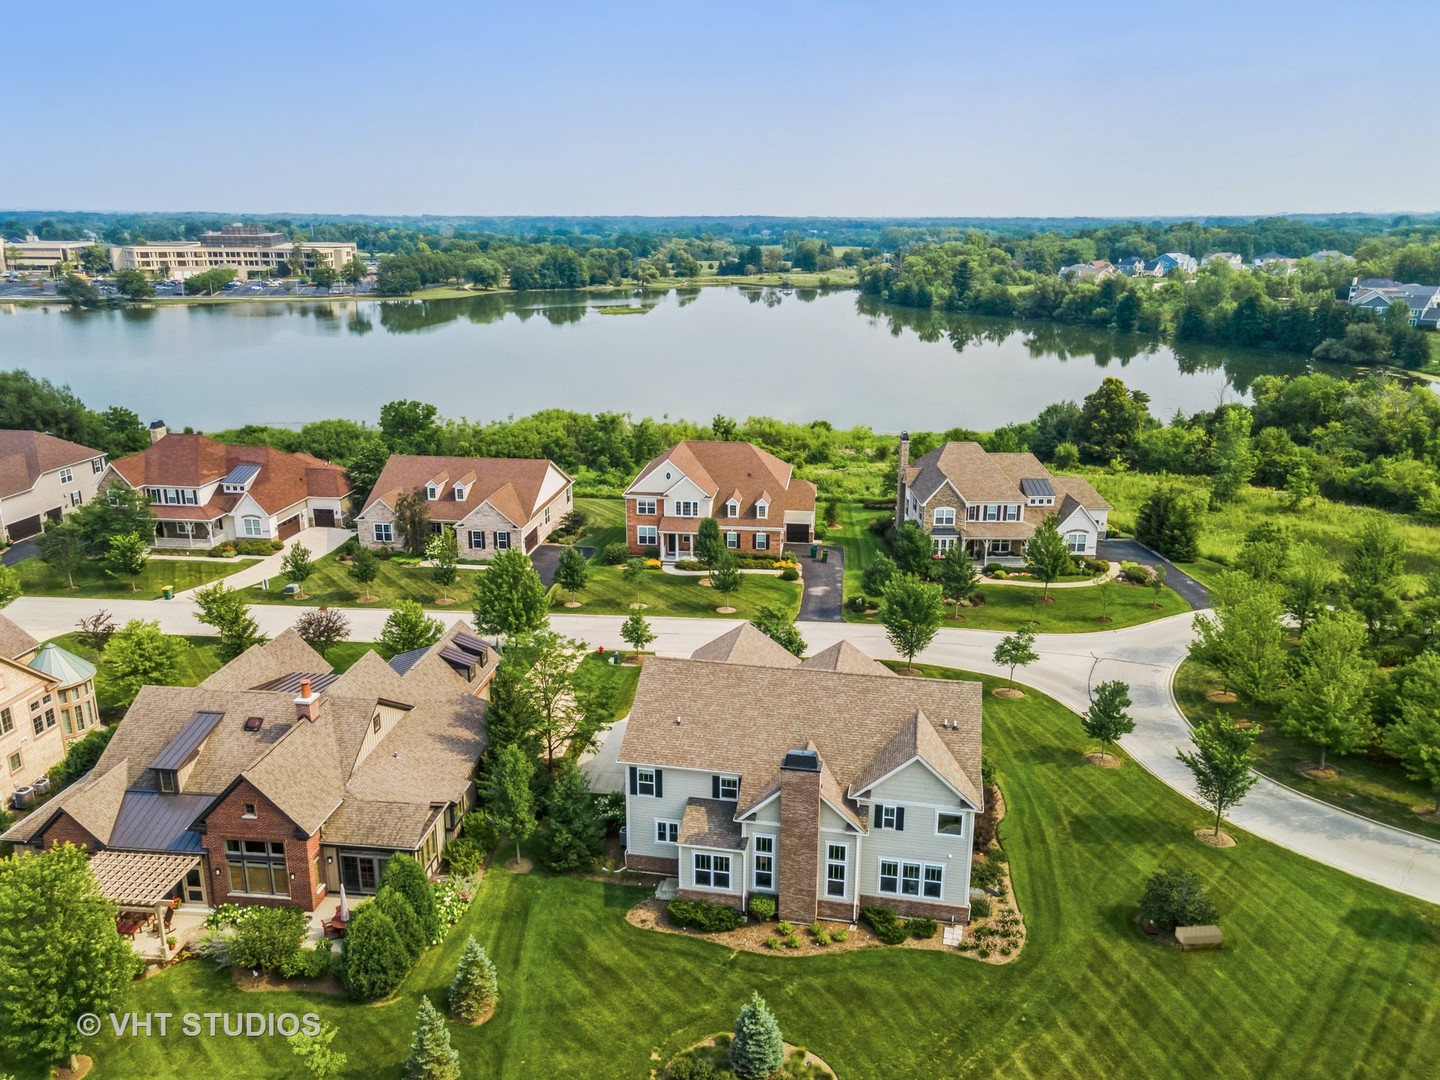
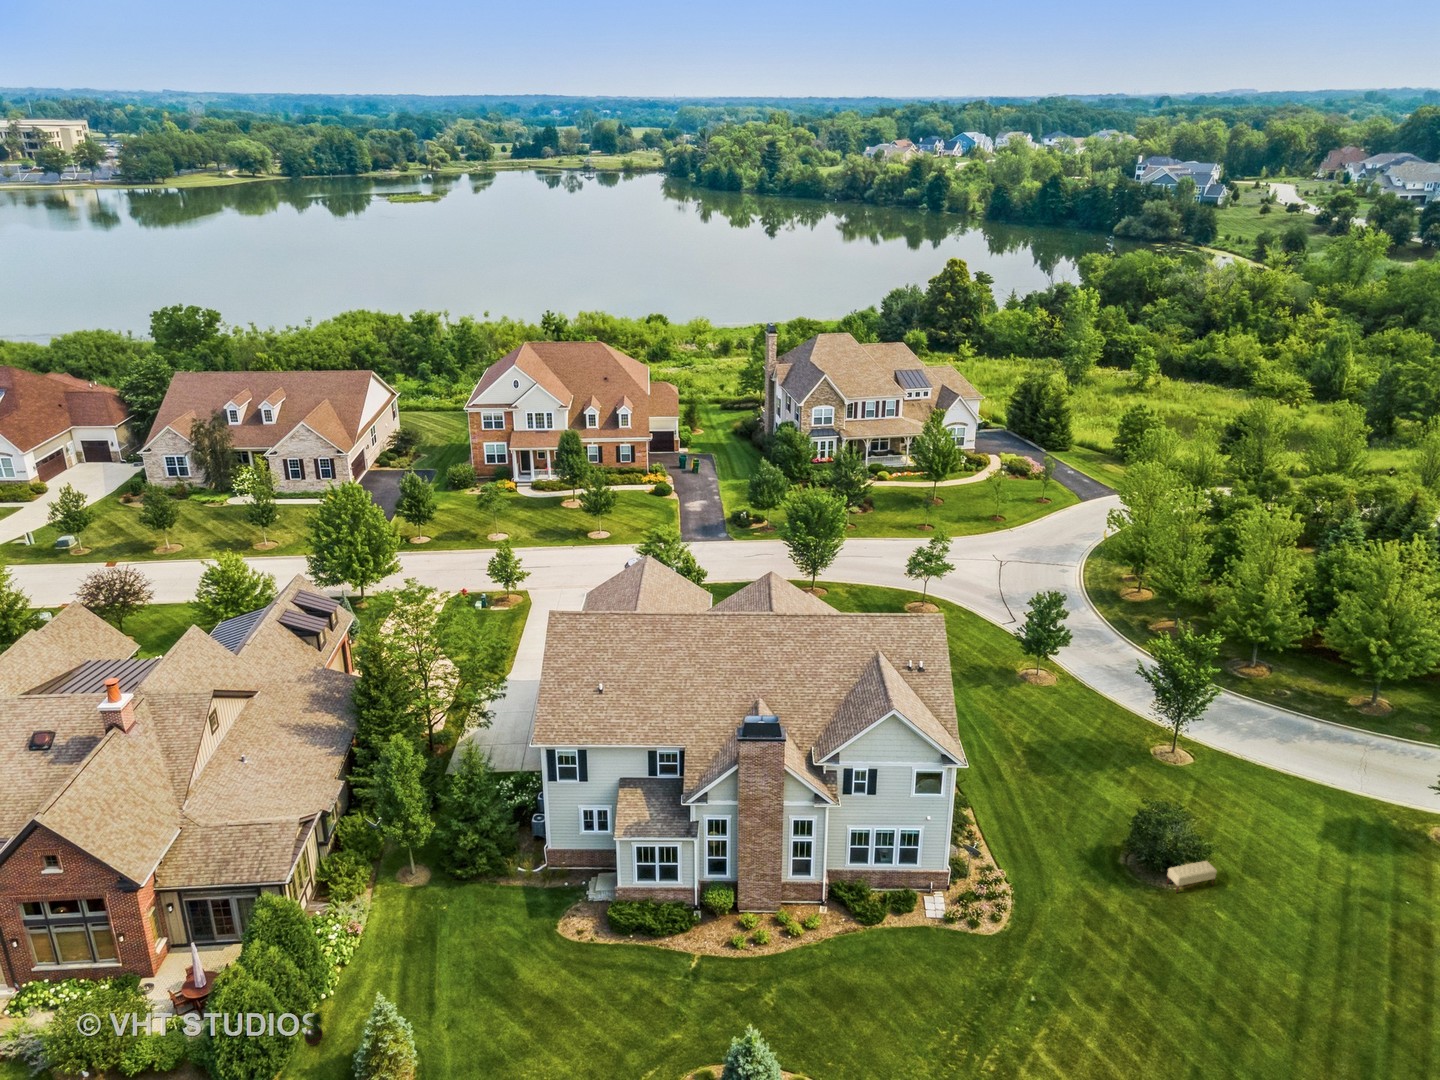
potted tree: present [1143,911,1158,933] -> present [304,1010,323,1045]

